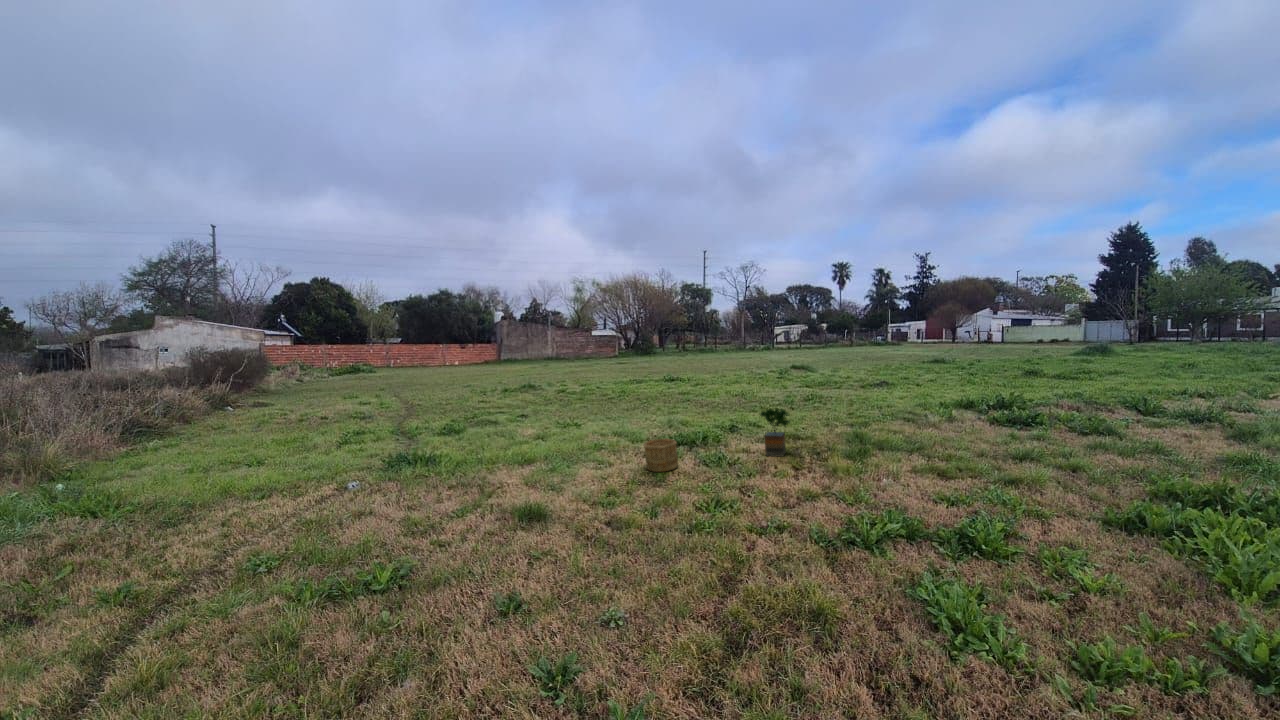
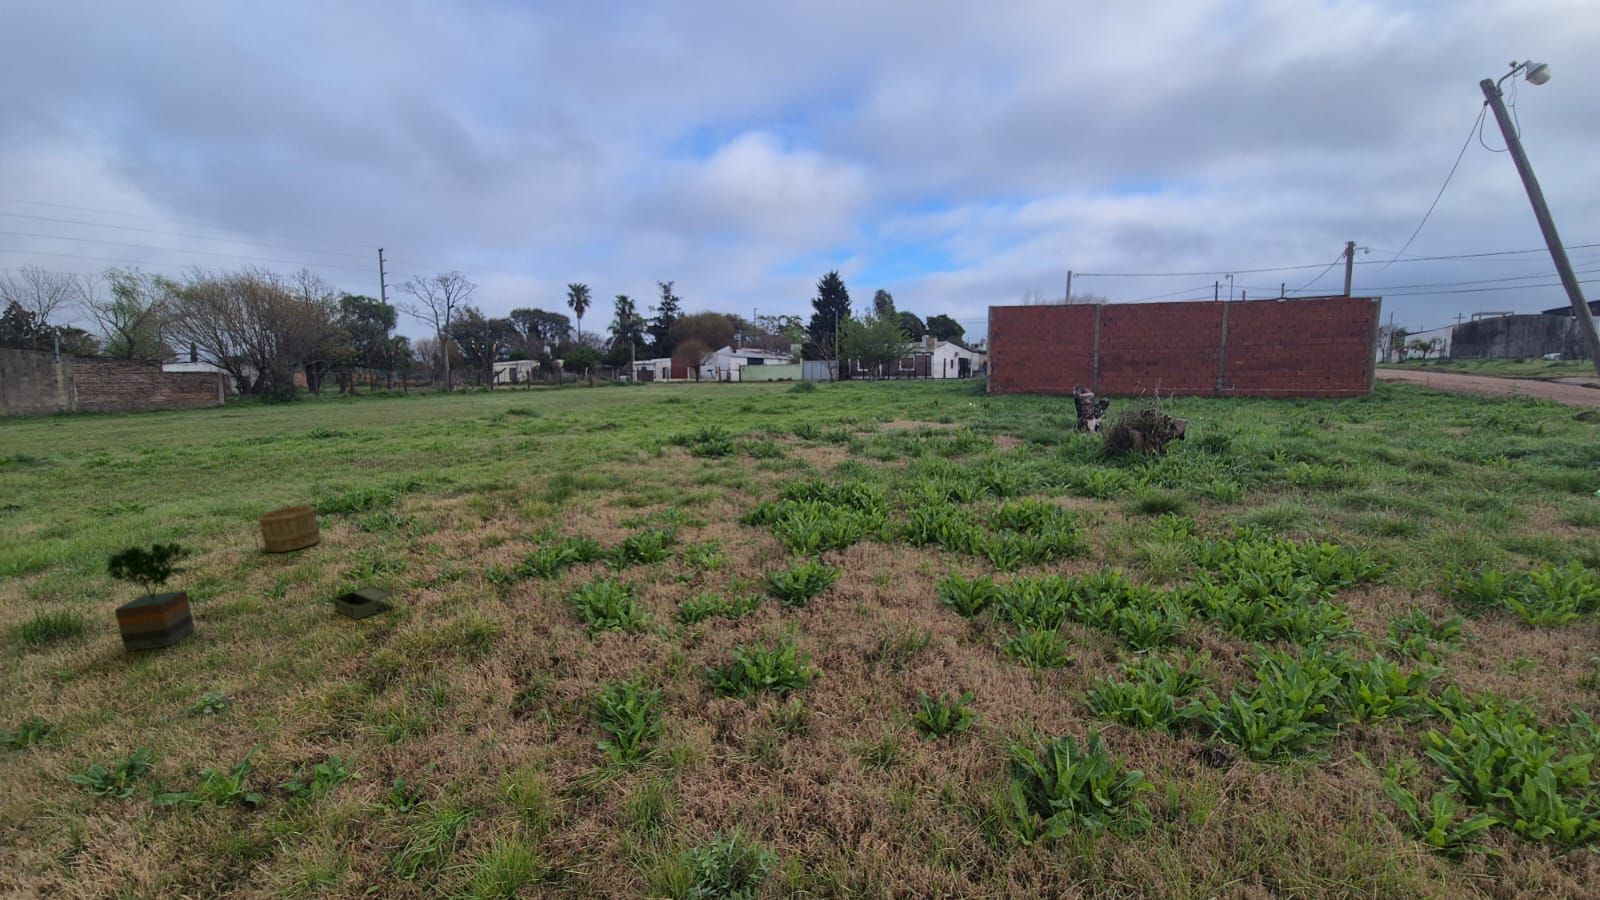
potted tree: present [760,409,790,457] -> present [106,543,195,652]
toolbox: none [695,522,739,554] -> present [334,586,393,619]

